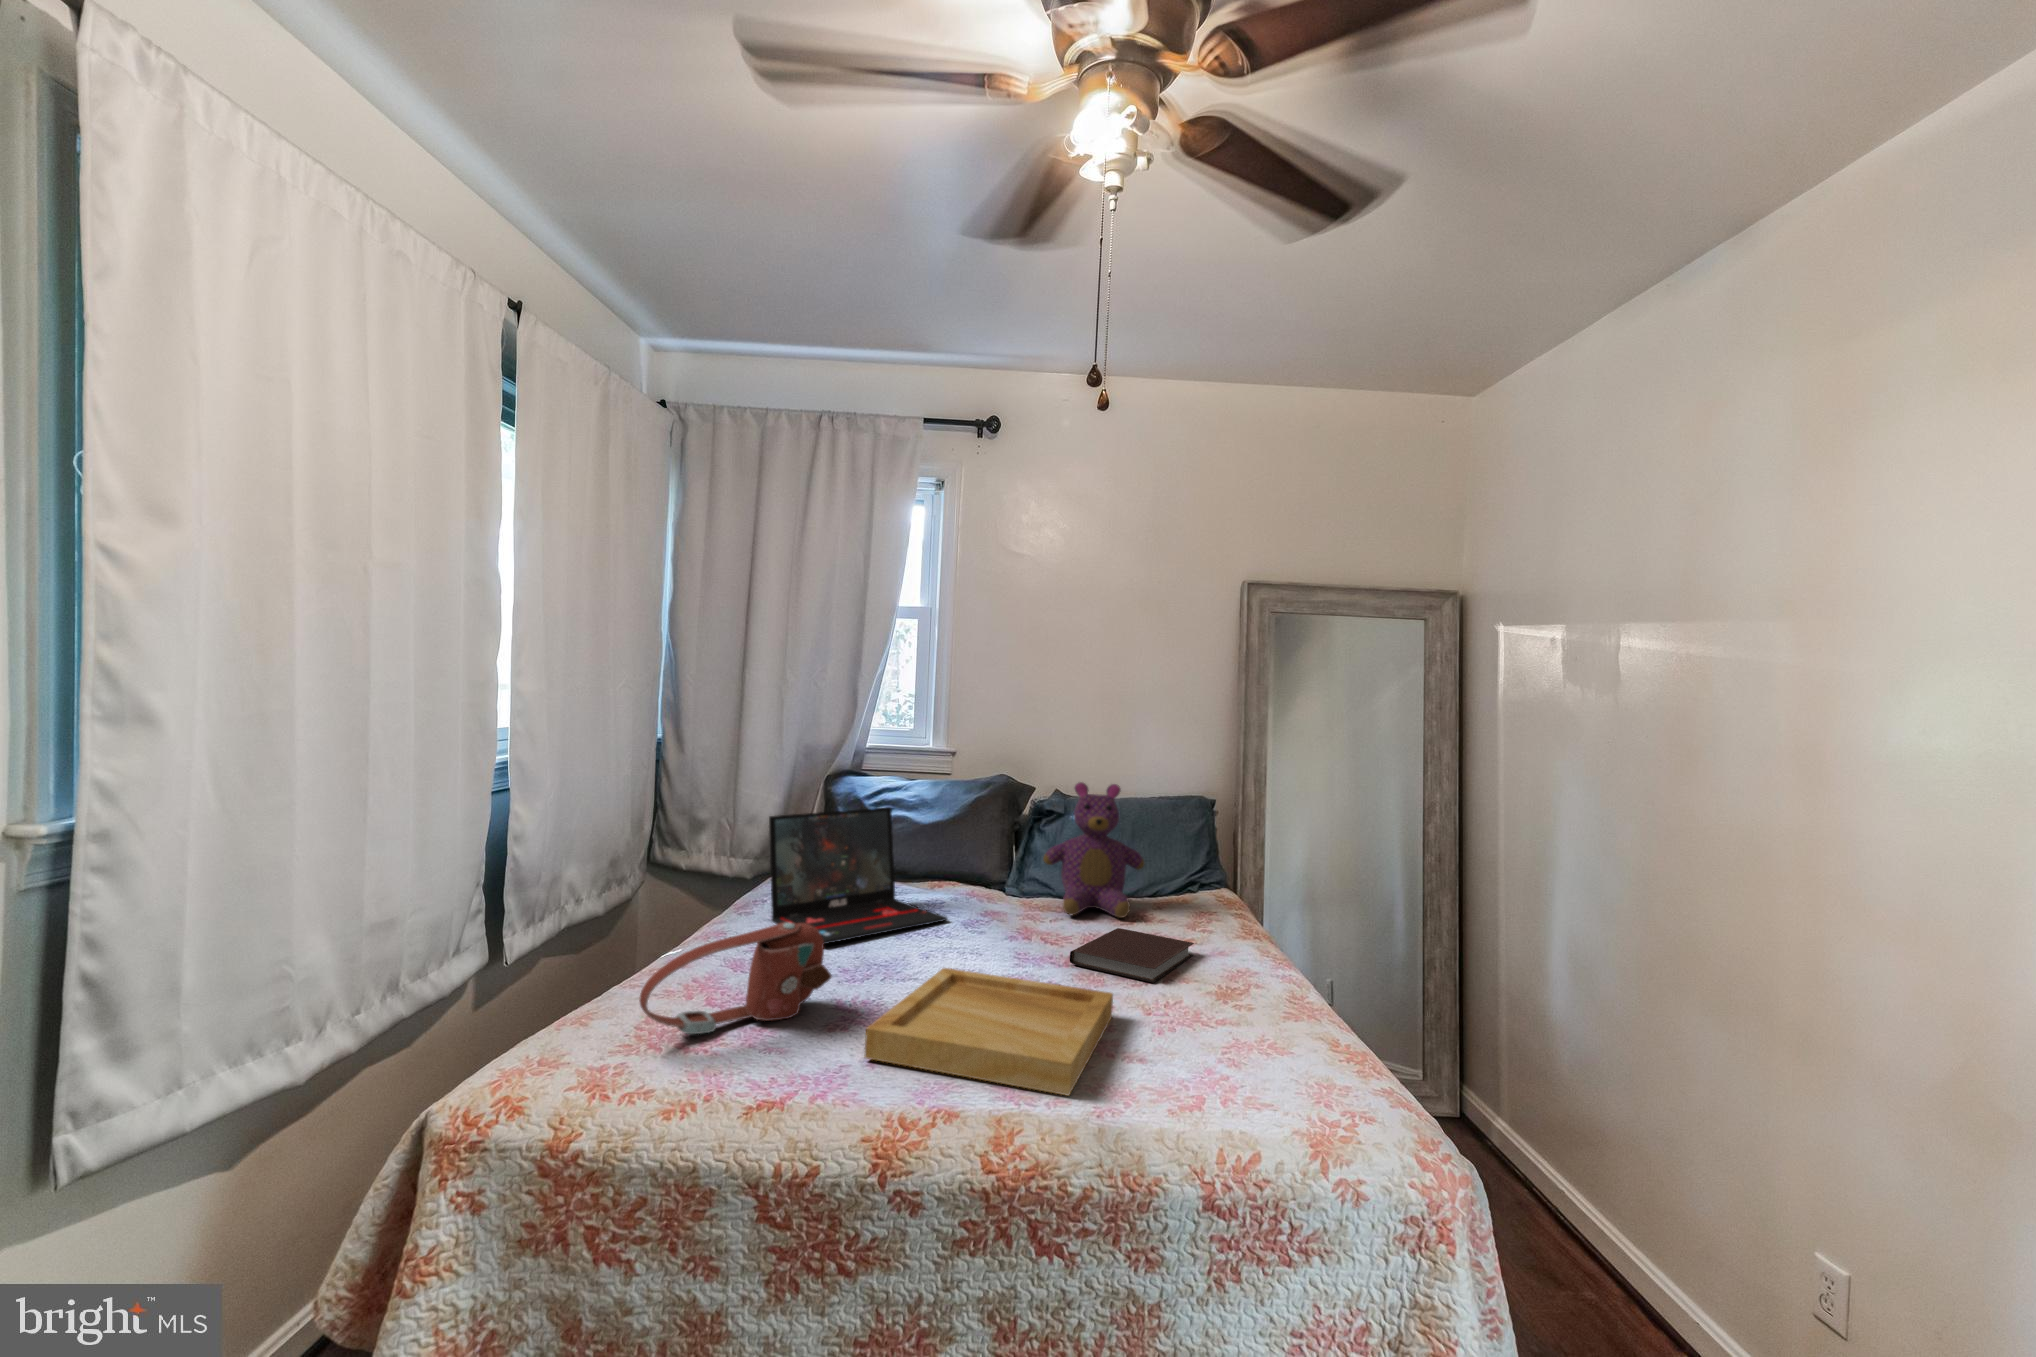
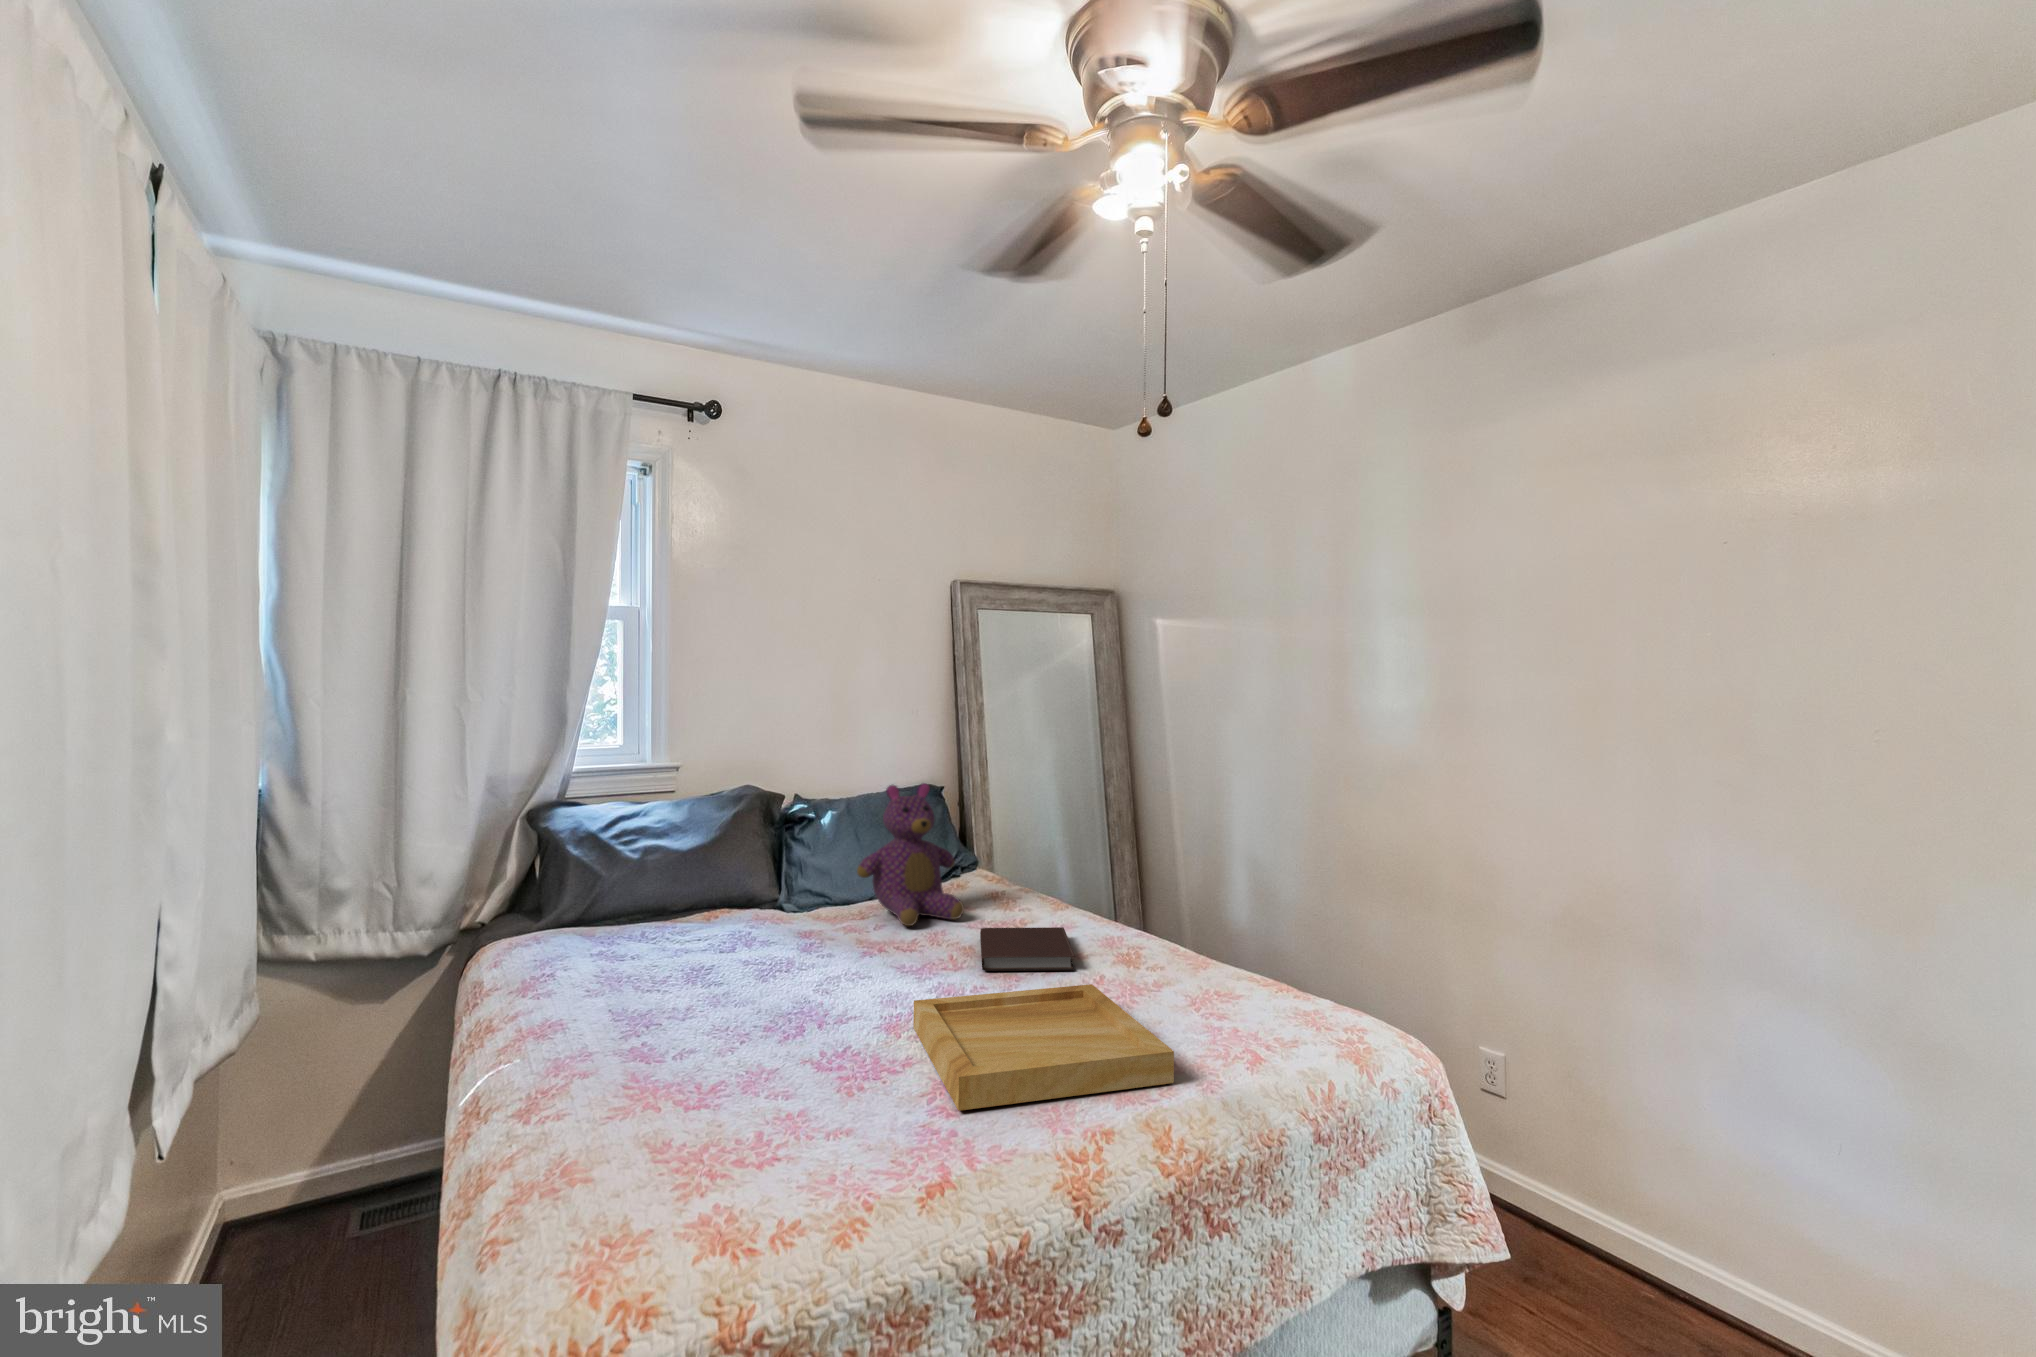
laptop: present [769,807,948,944] -> none [583,838,798,1014]
handbag: present [639,922,832,1034] -> none [696,982,840,1151]

